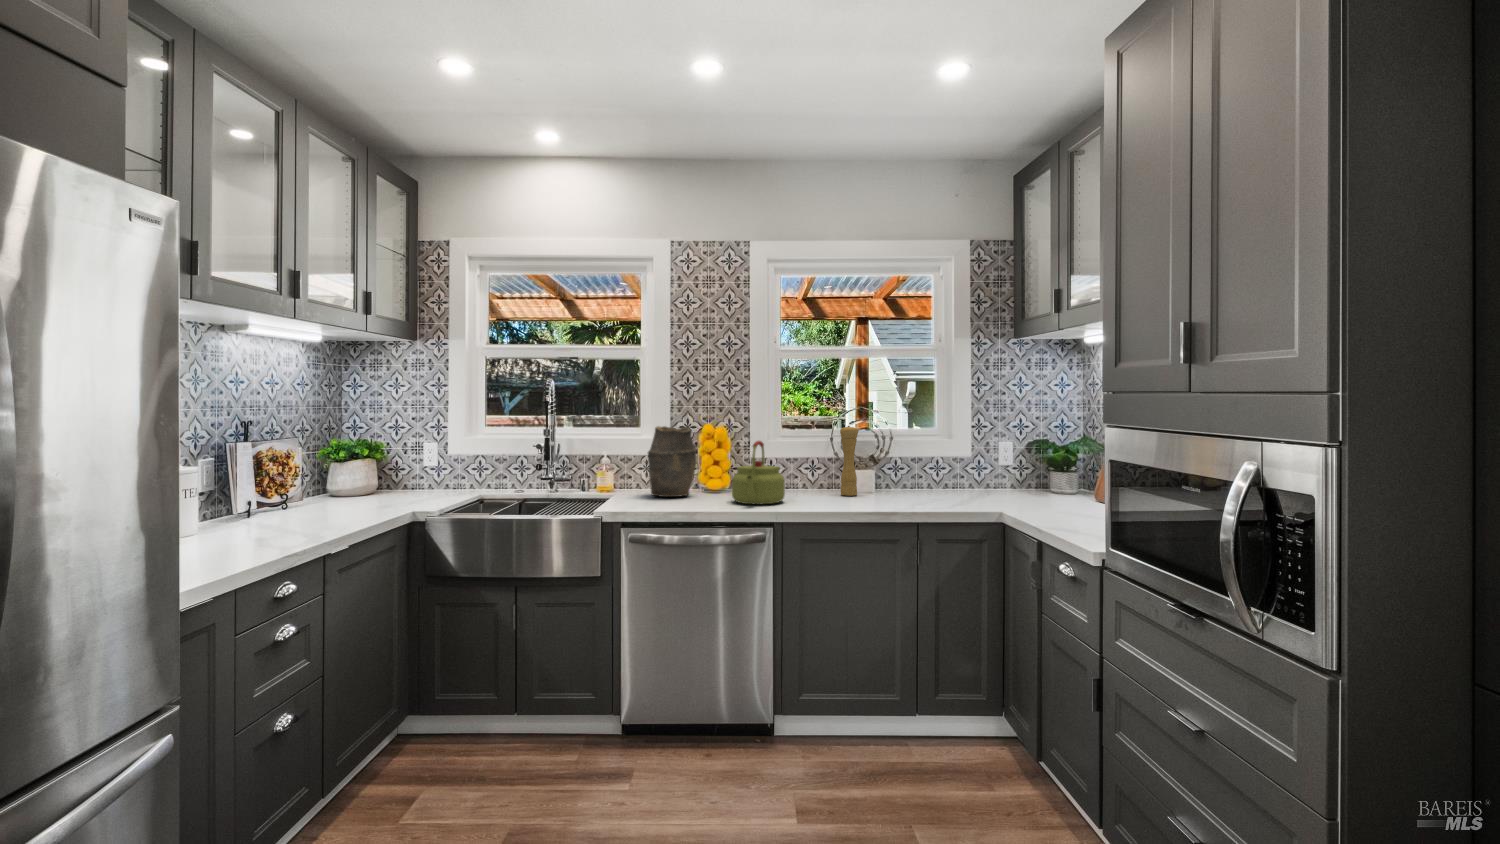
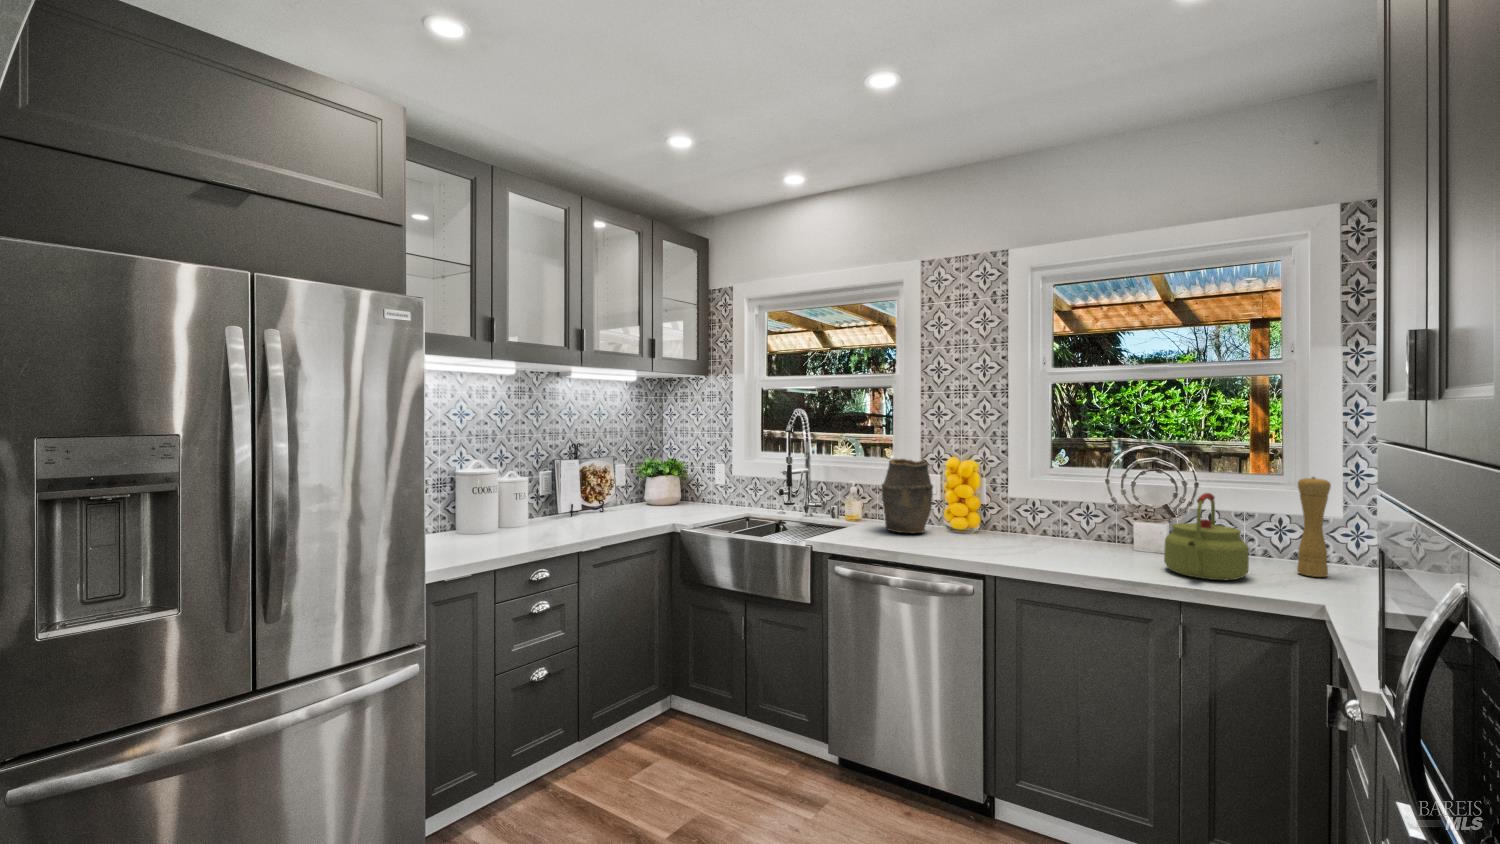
pepper mill: present [840,426,858,496] -> present [1297,477,1331,577]
kettle: present [732,441,785,504] -> present [1164,493,1249,580]

